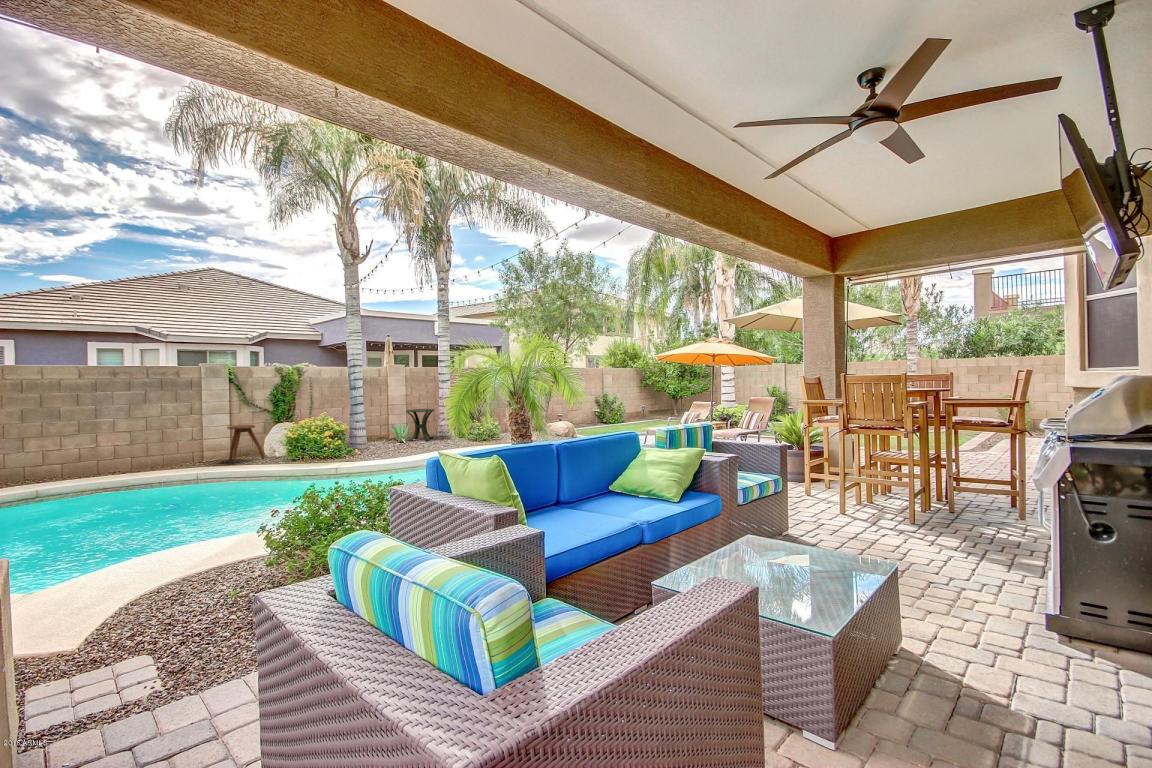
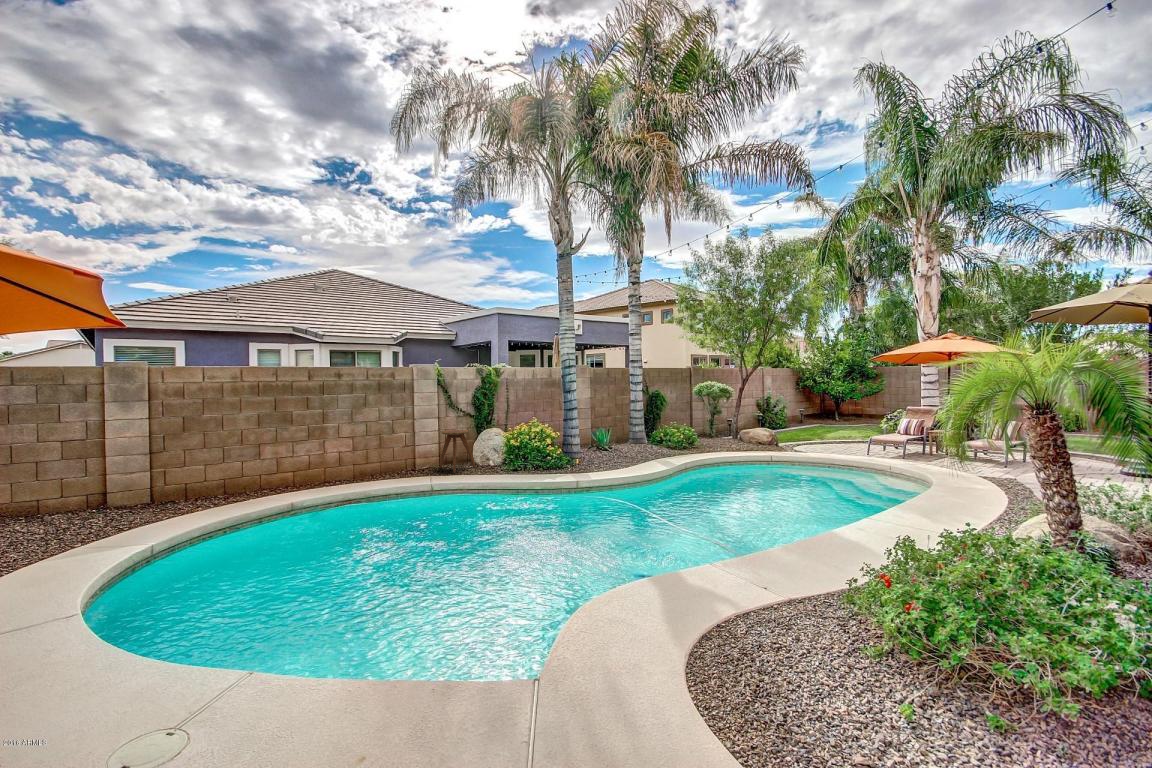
side table: present [406,409,434,441] -> none [589,413,619,447]

